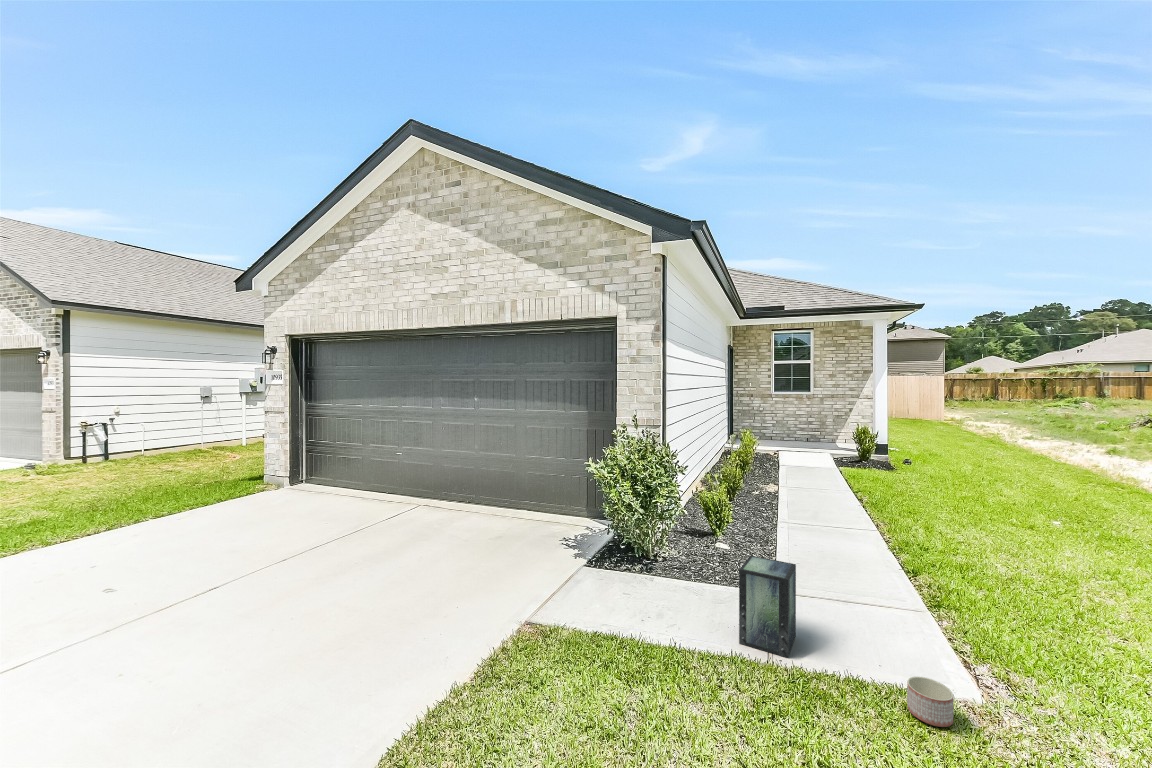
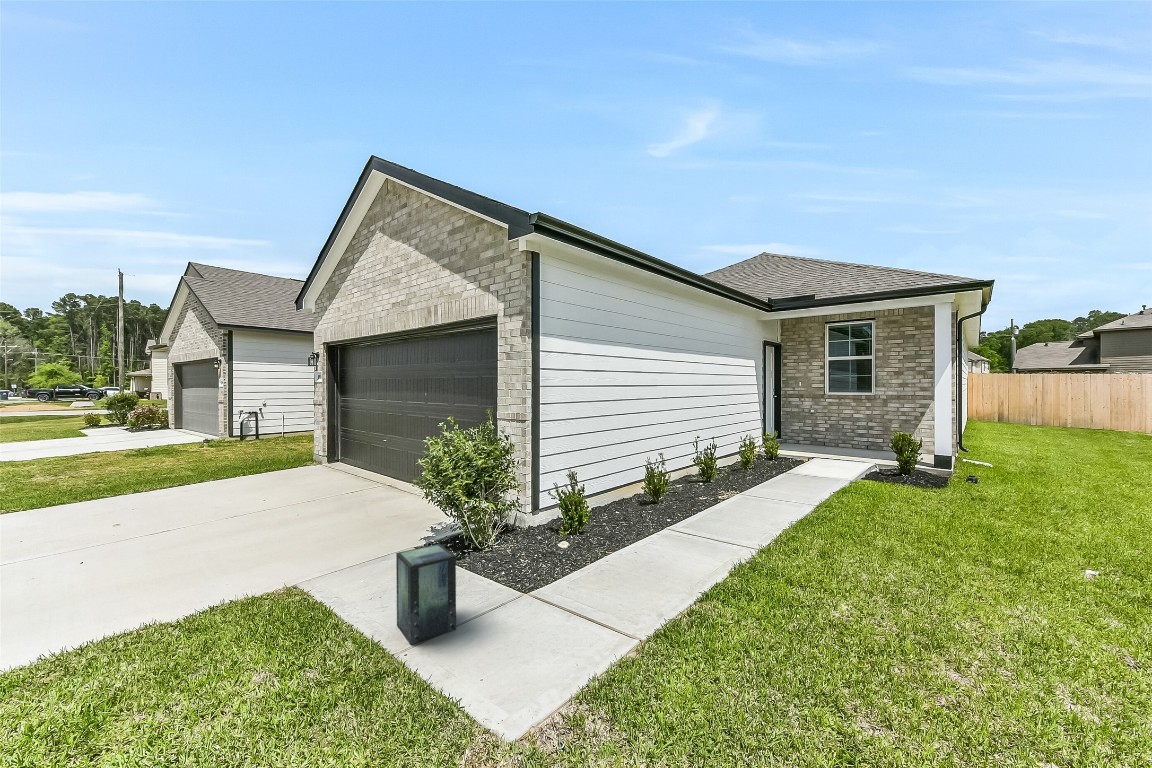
planter: present [907,677,954,727] -> none [395,677,437,731]

